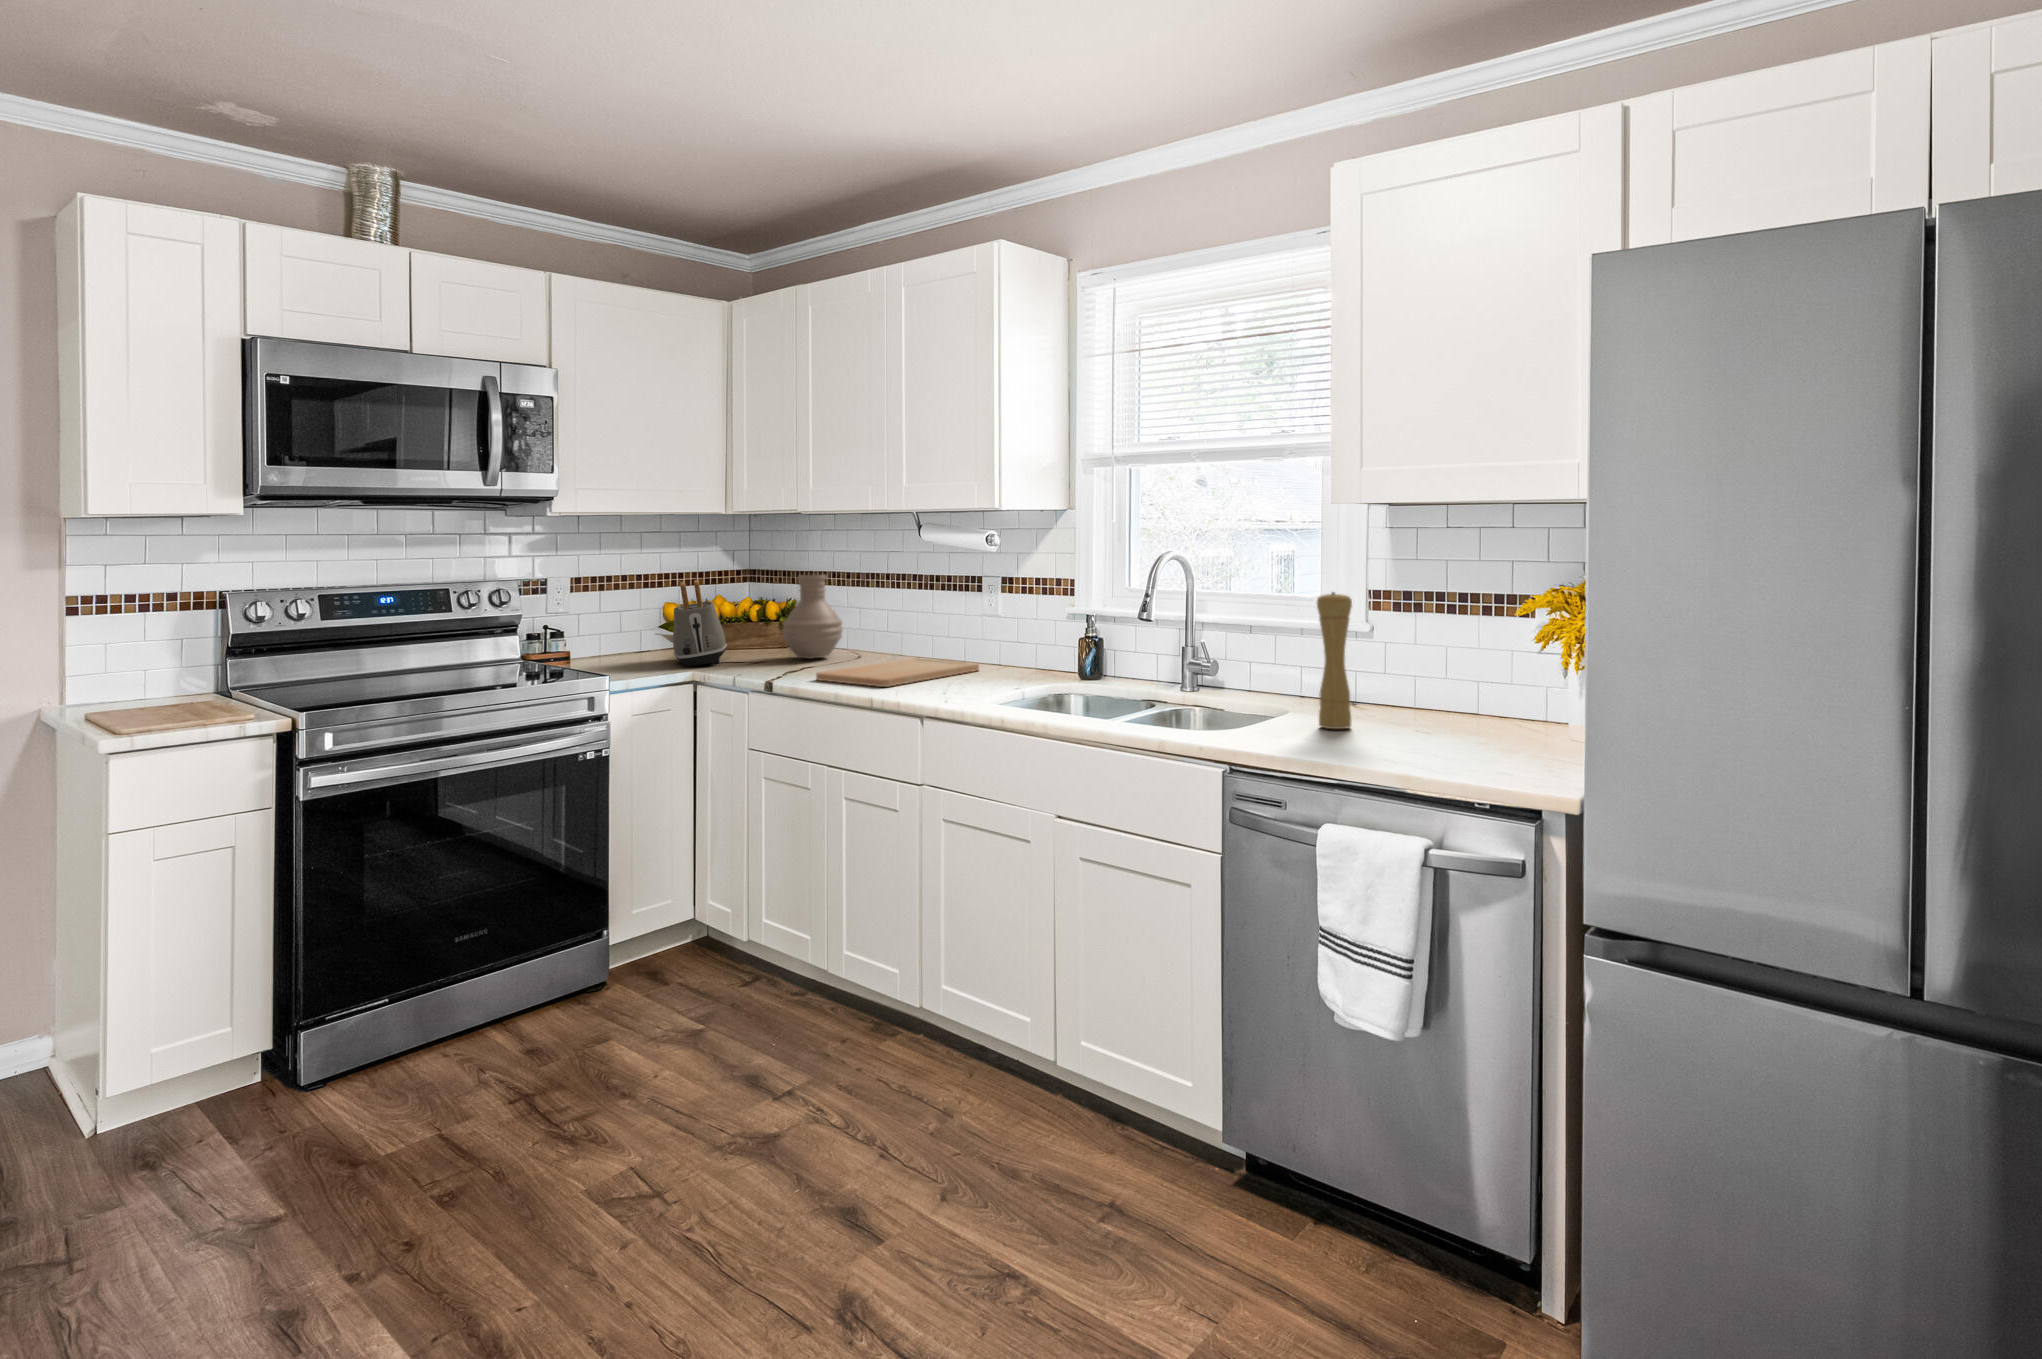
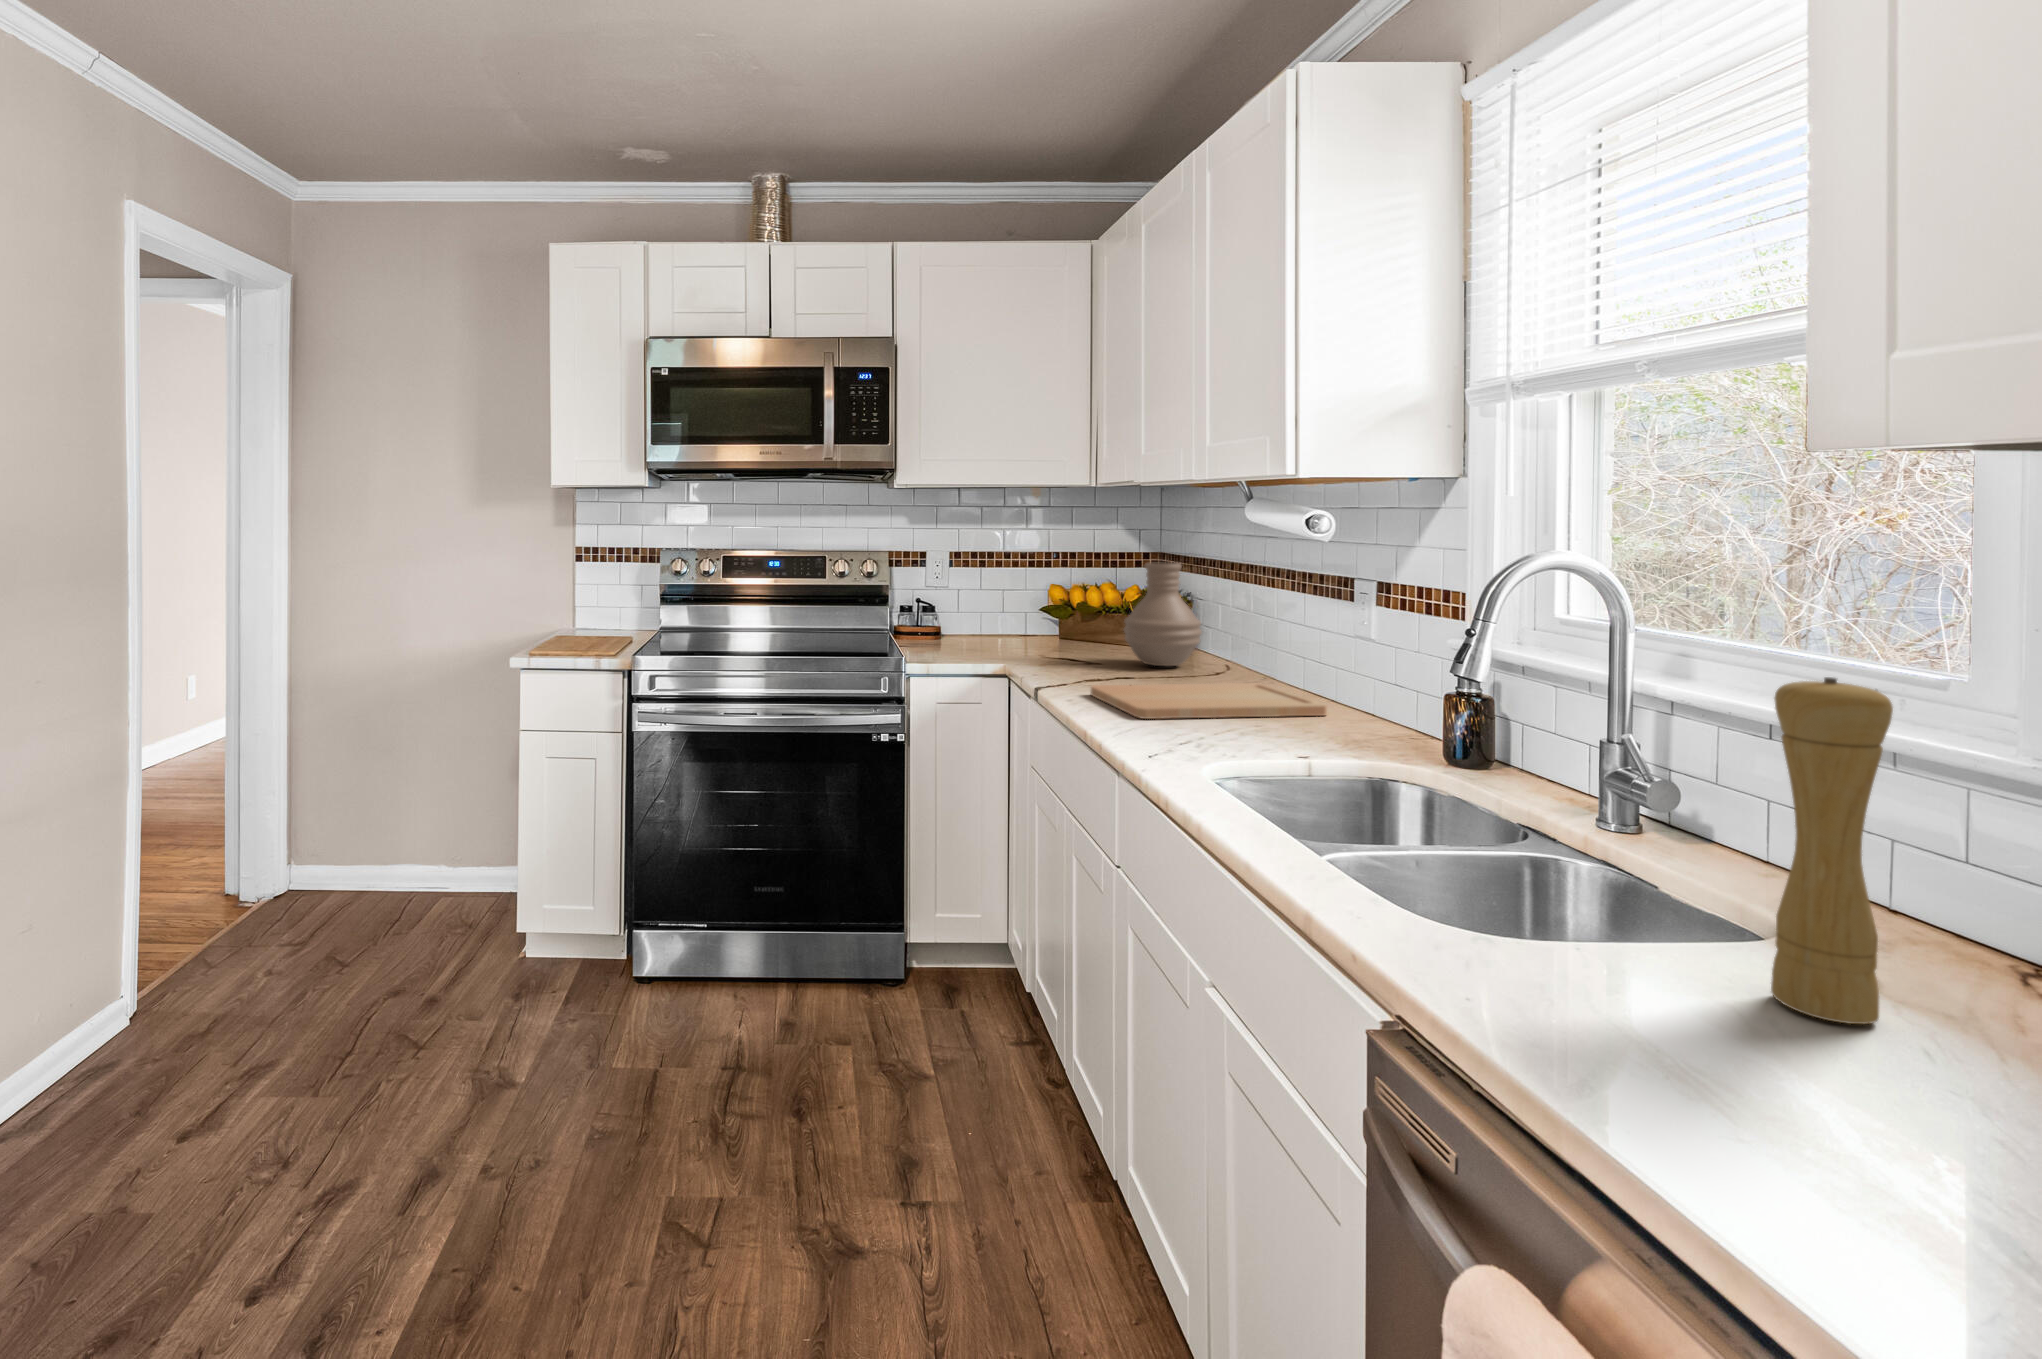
toaster: present [673,580,727,666] -> none [1004,562,1075,659]

